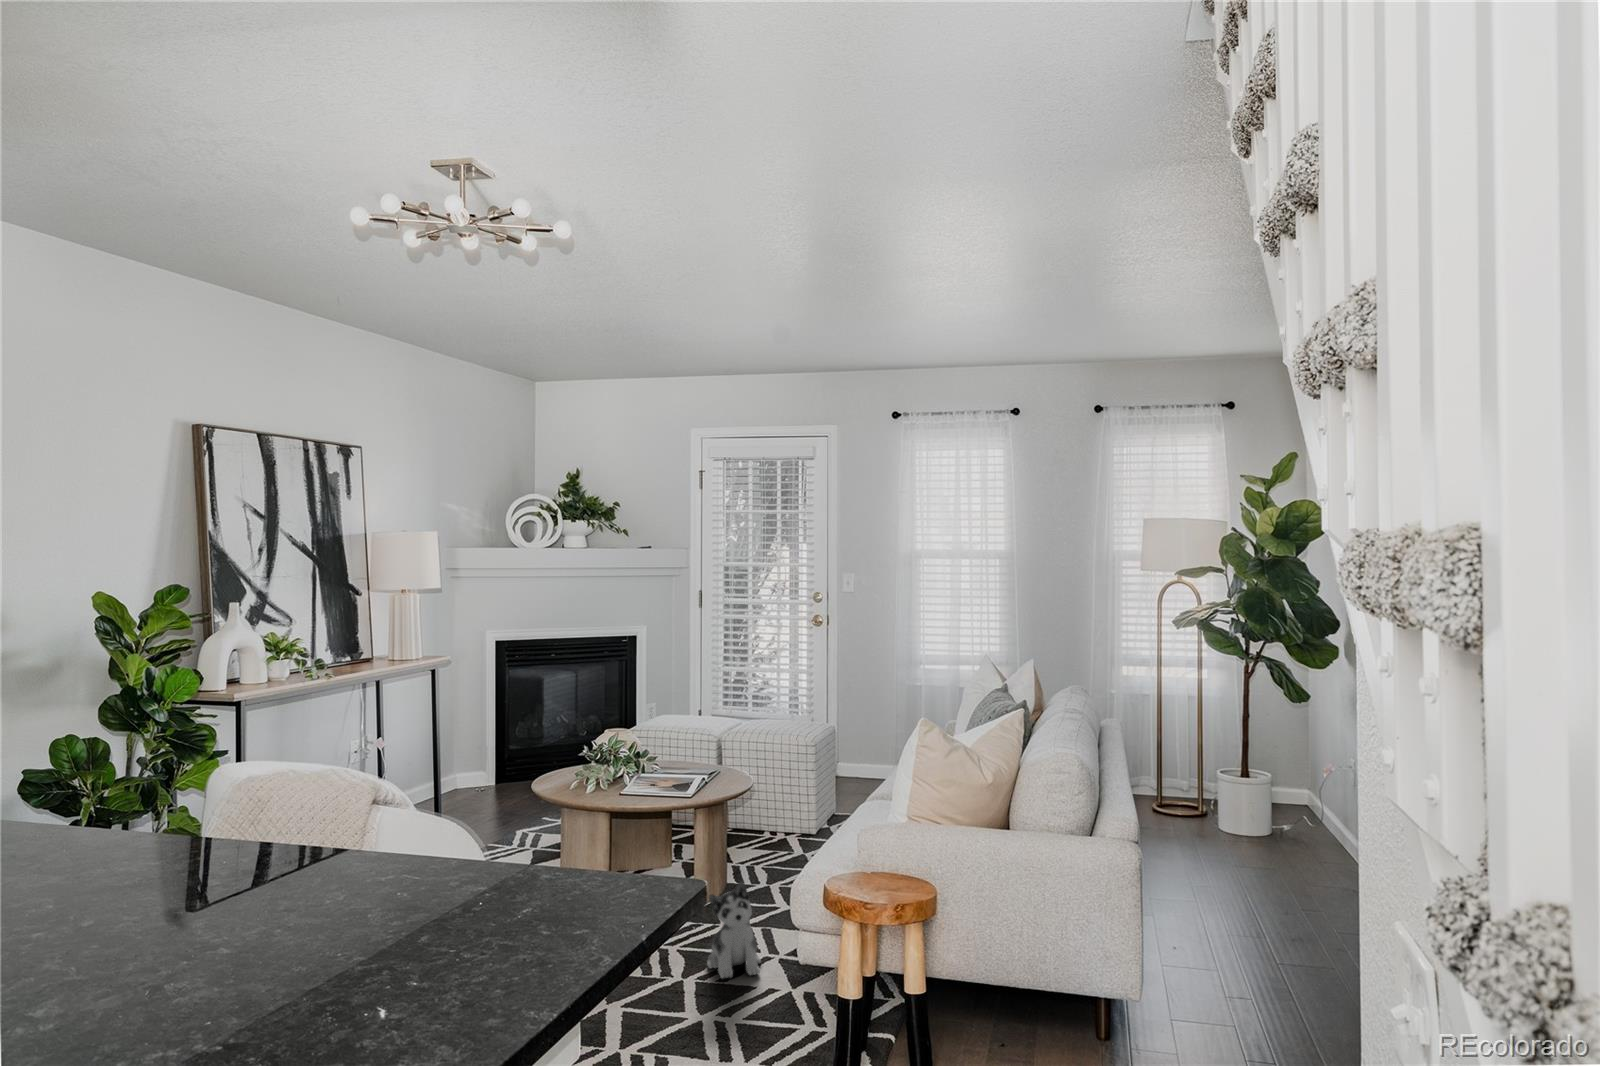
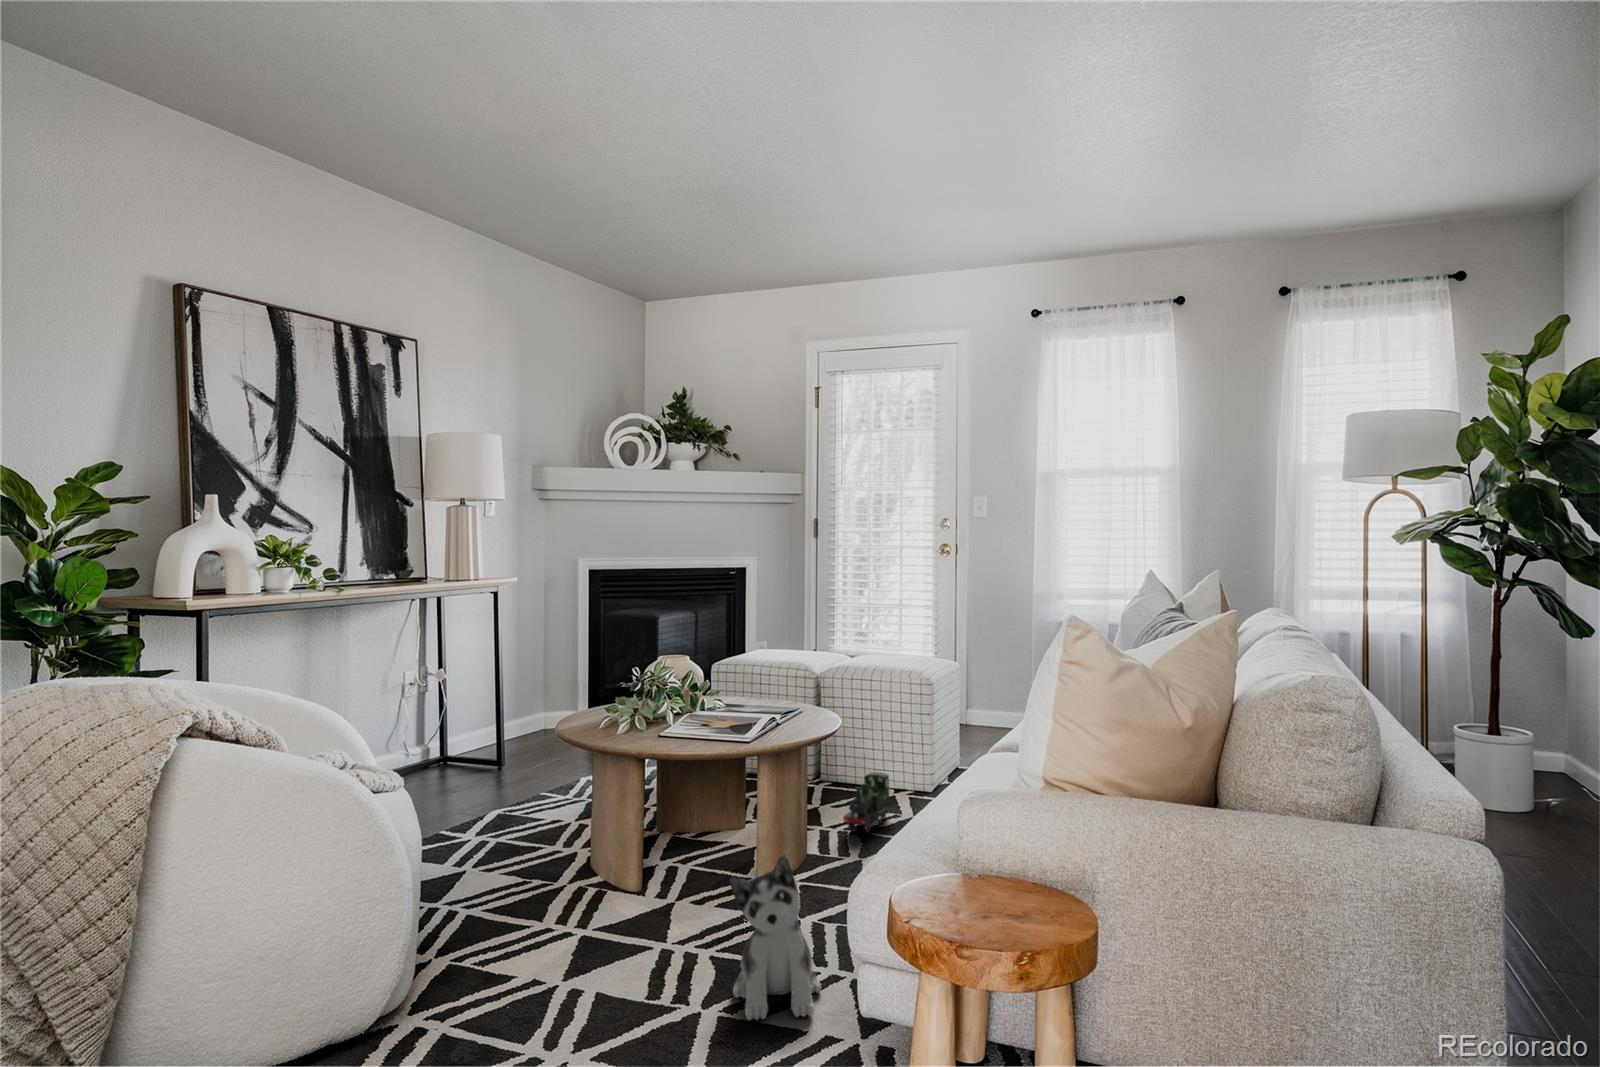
toy train: none [750,822,782,868] -> present [843,772,890,832]

